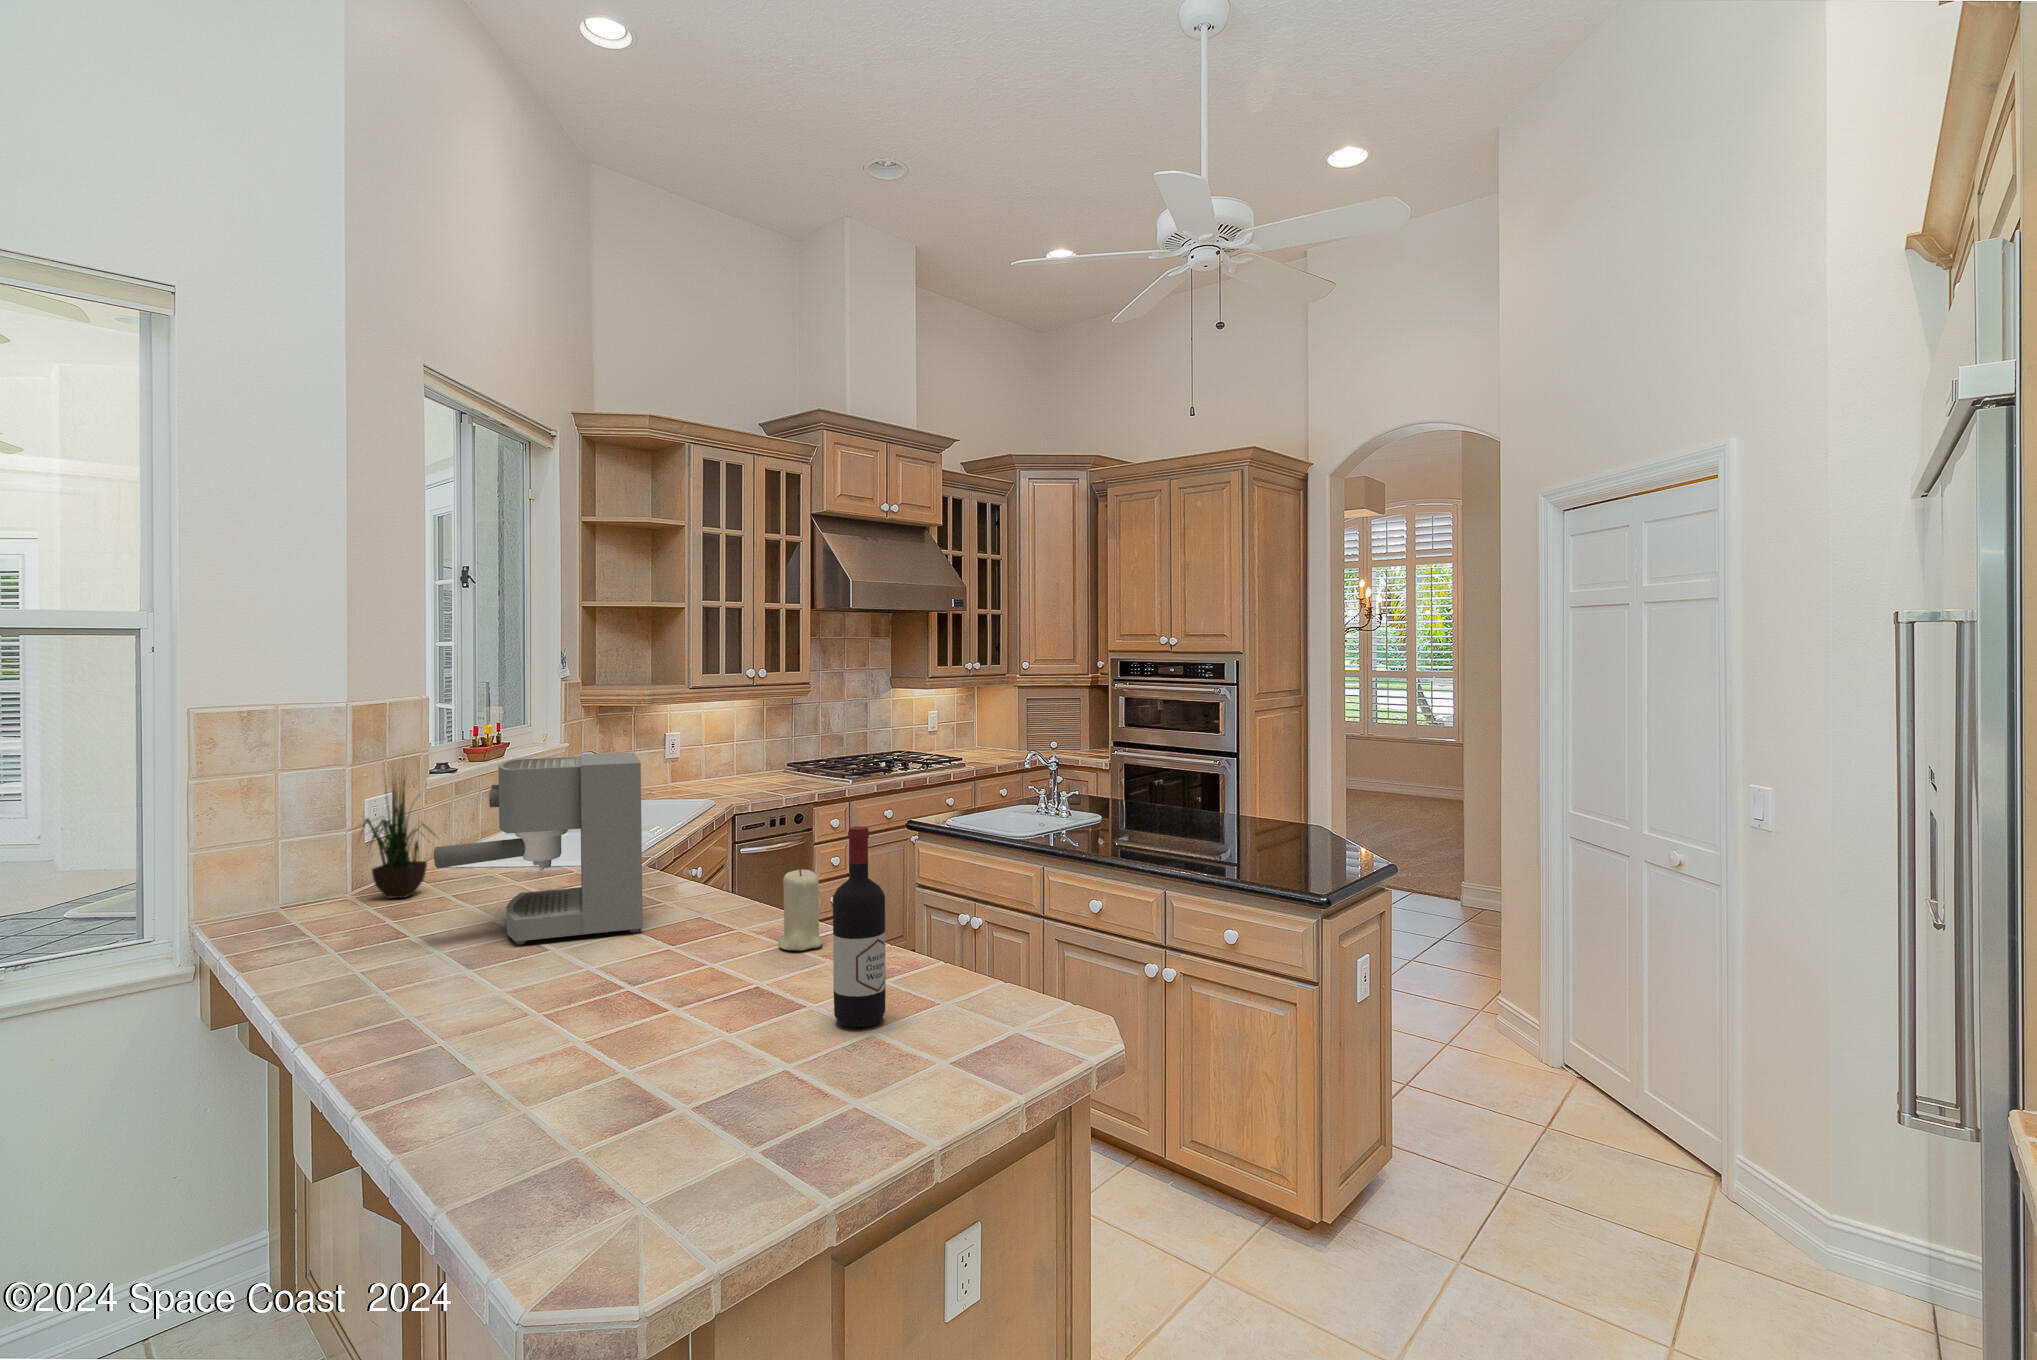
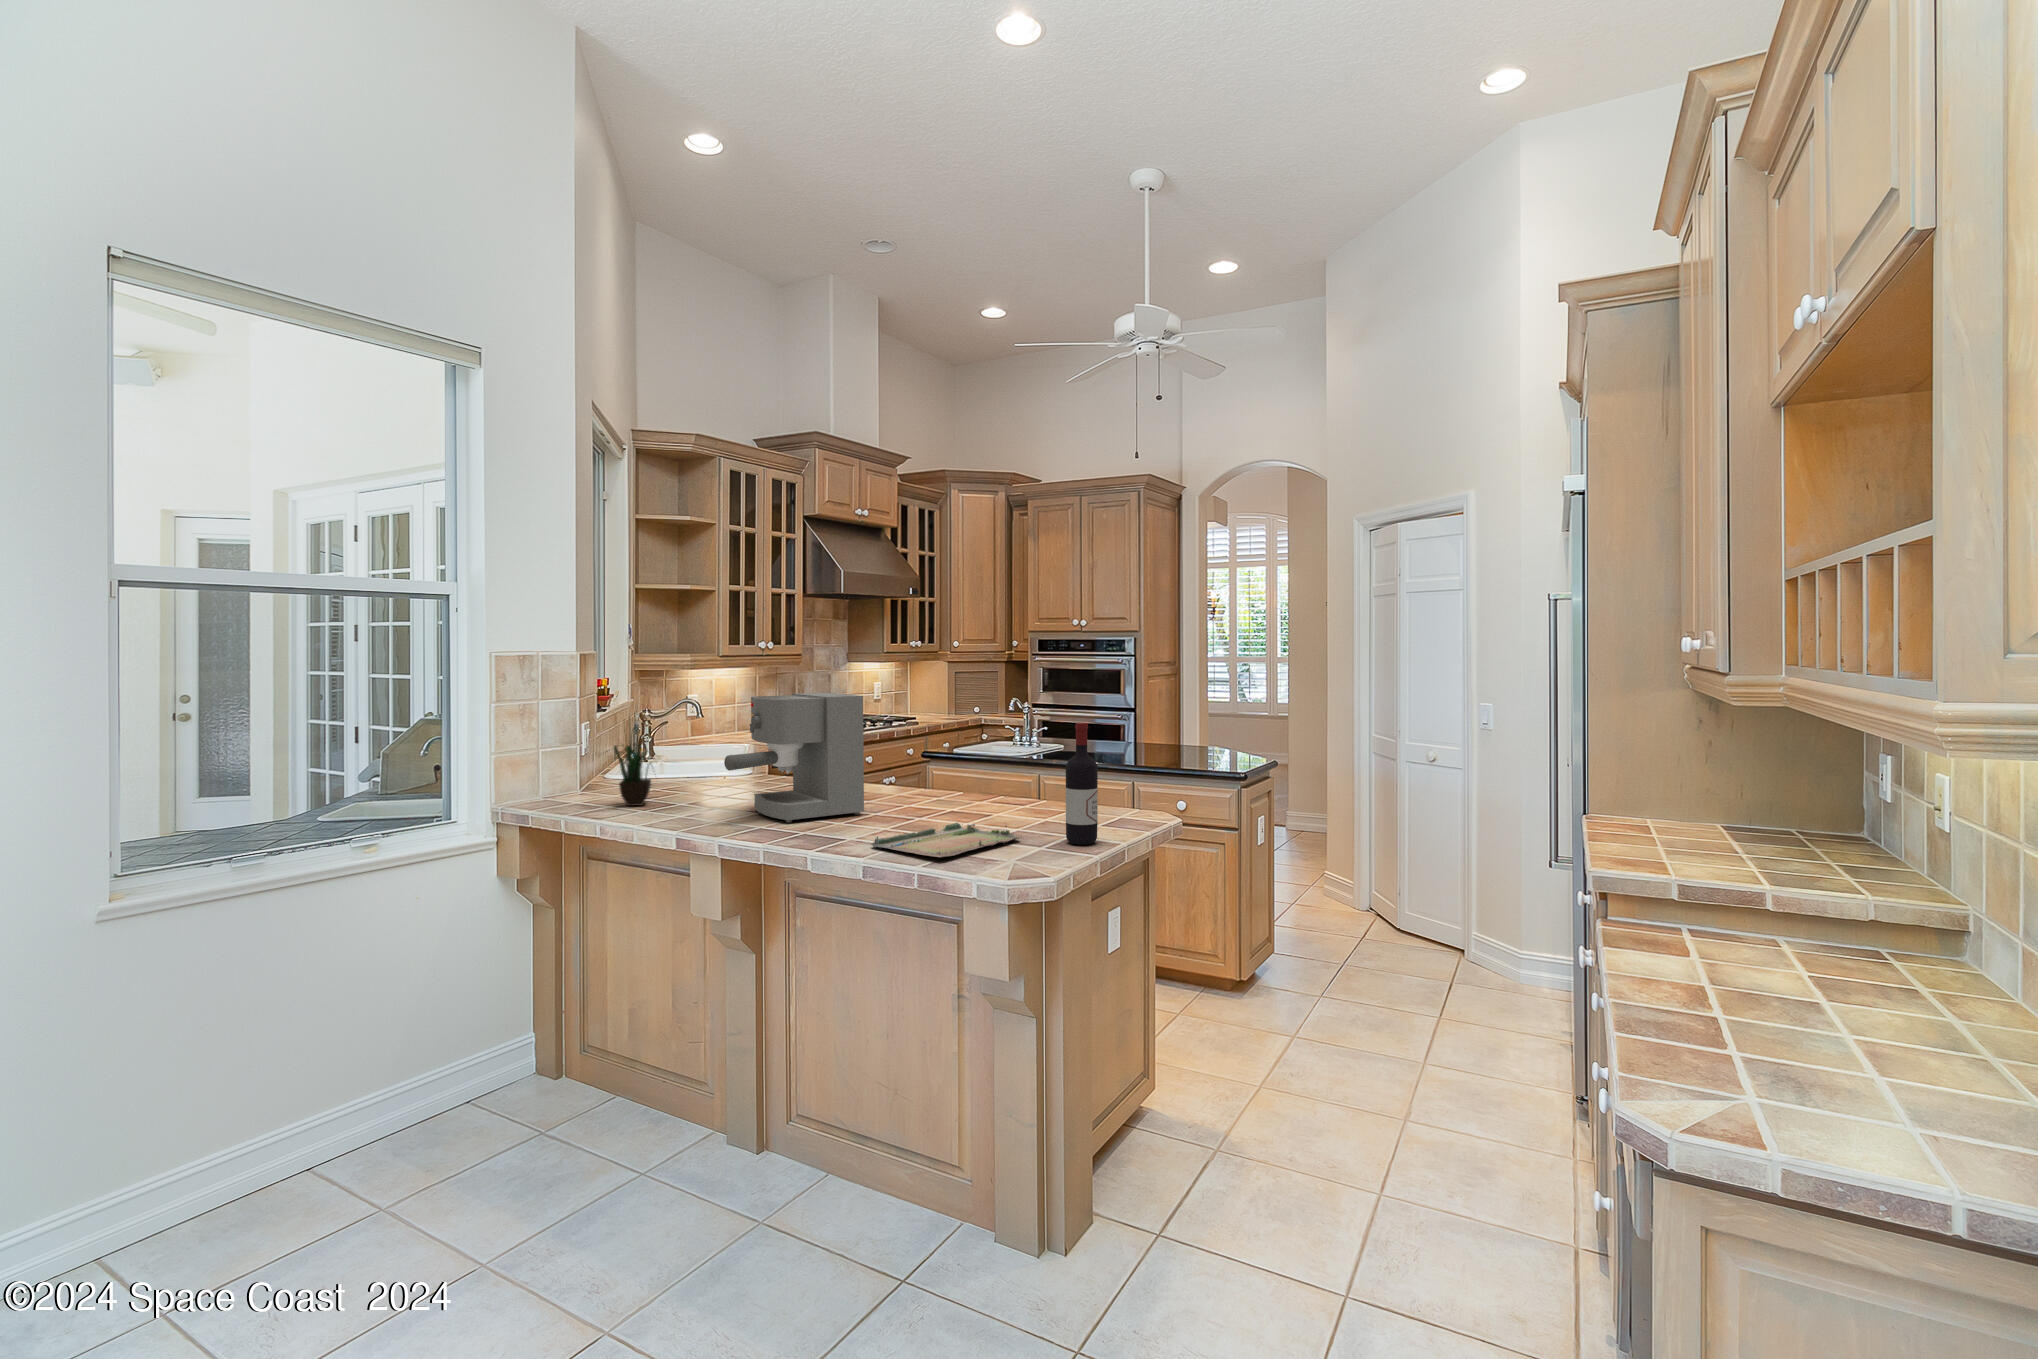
candle: present [779,868,823,950] -> none [968,764,1000,818]
tray: none [538,964,773,1050] -> present [871,823,1020,858]

